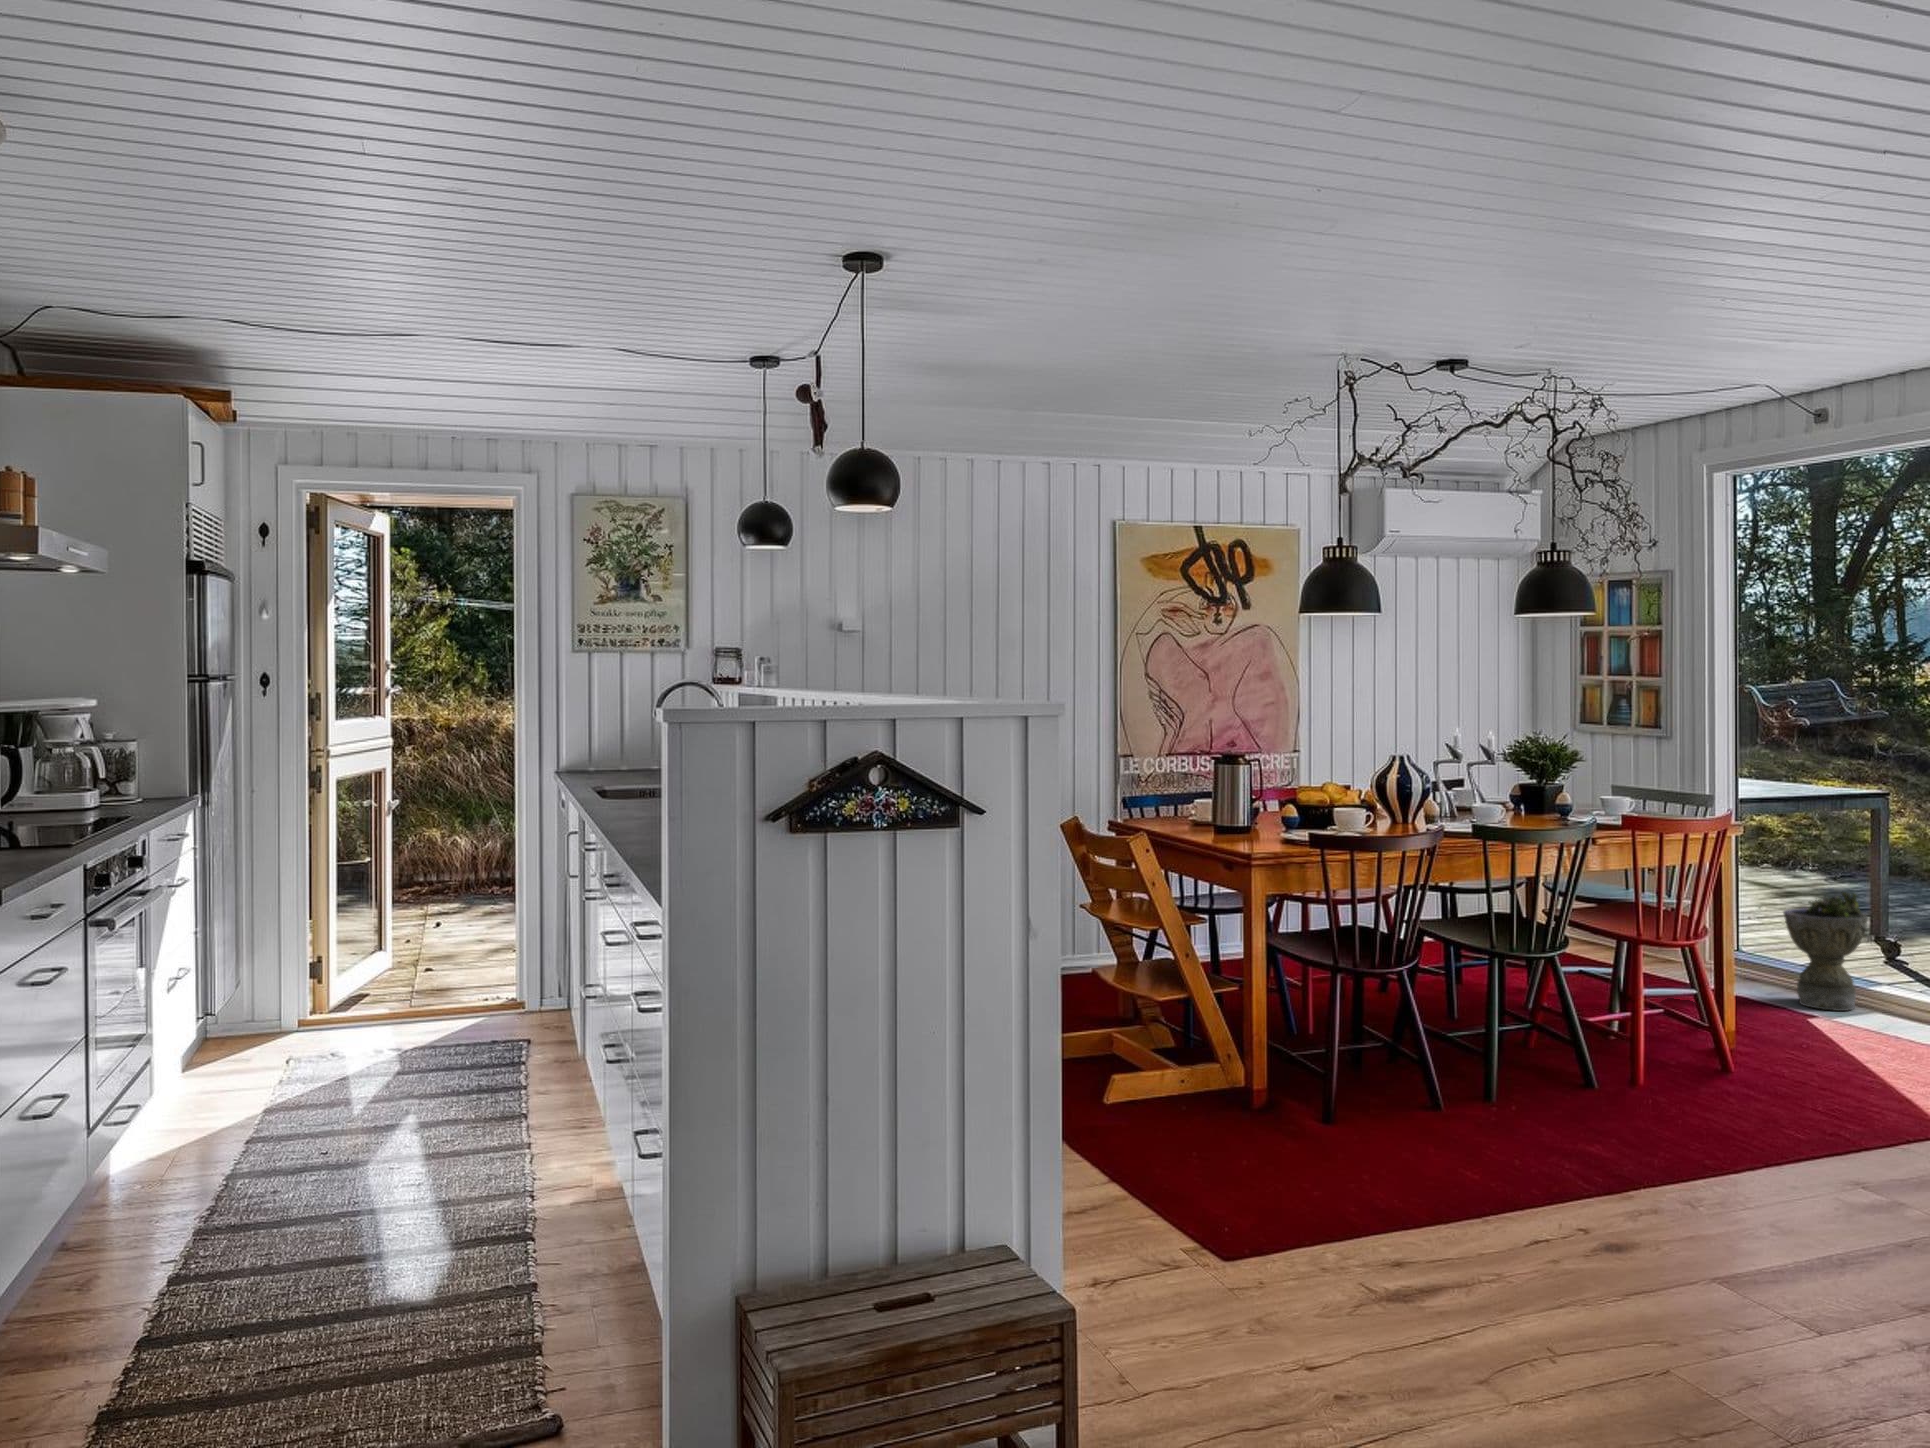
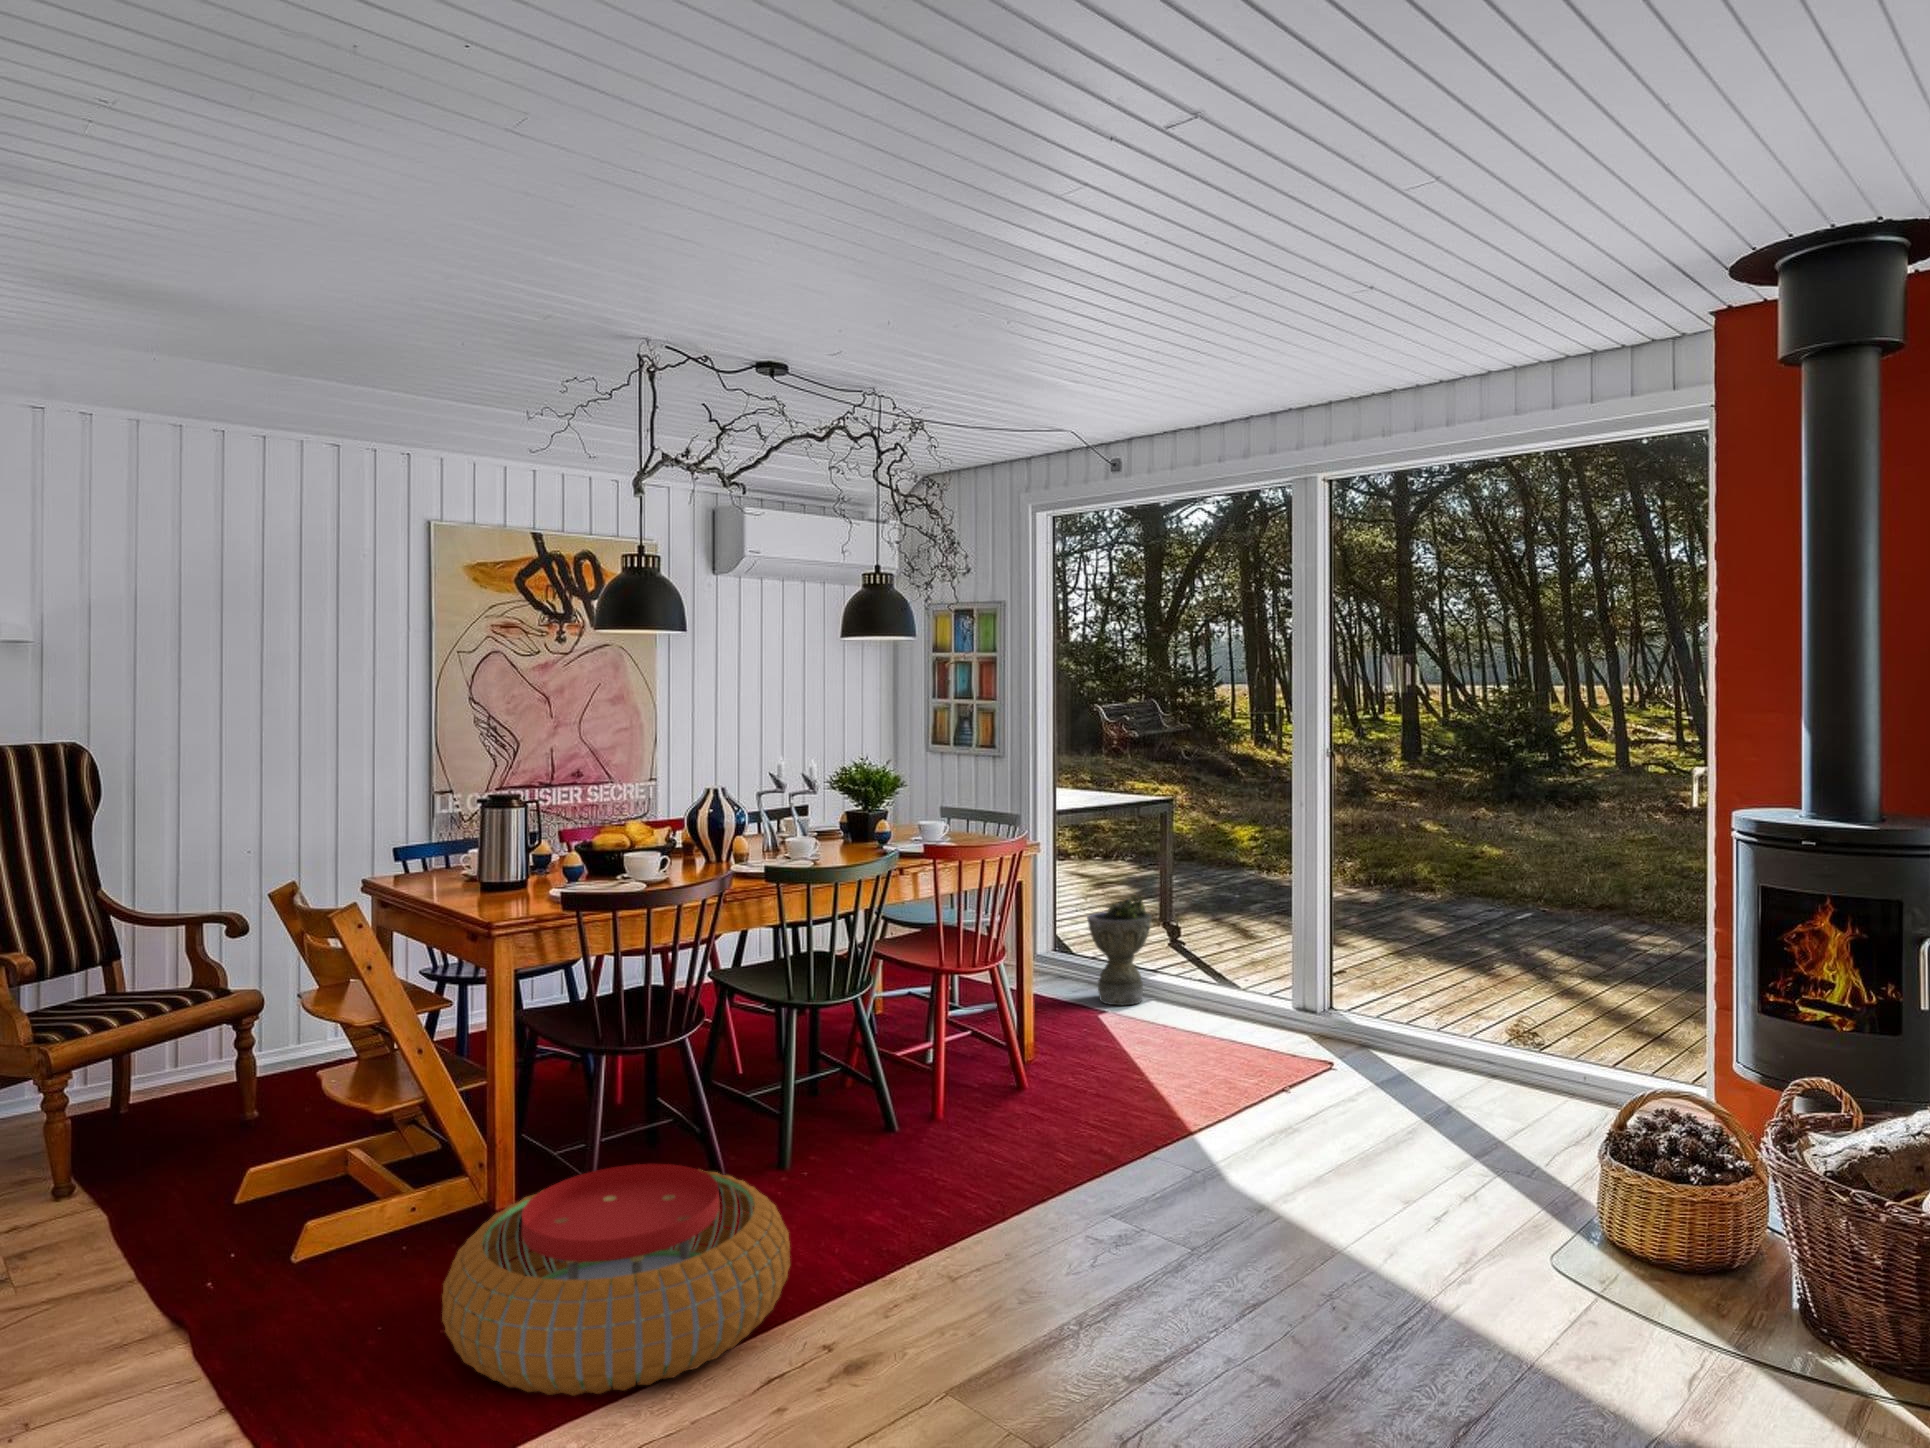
pouf: none [1252,1060,1534,1219] -> present [442,1164,790,1396]

